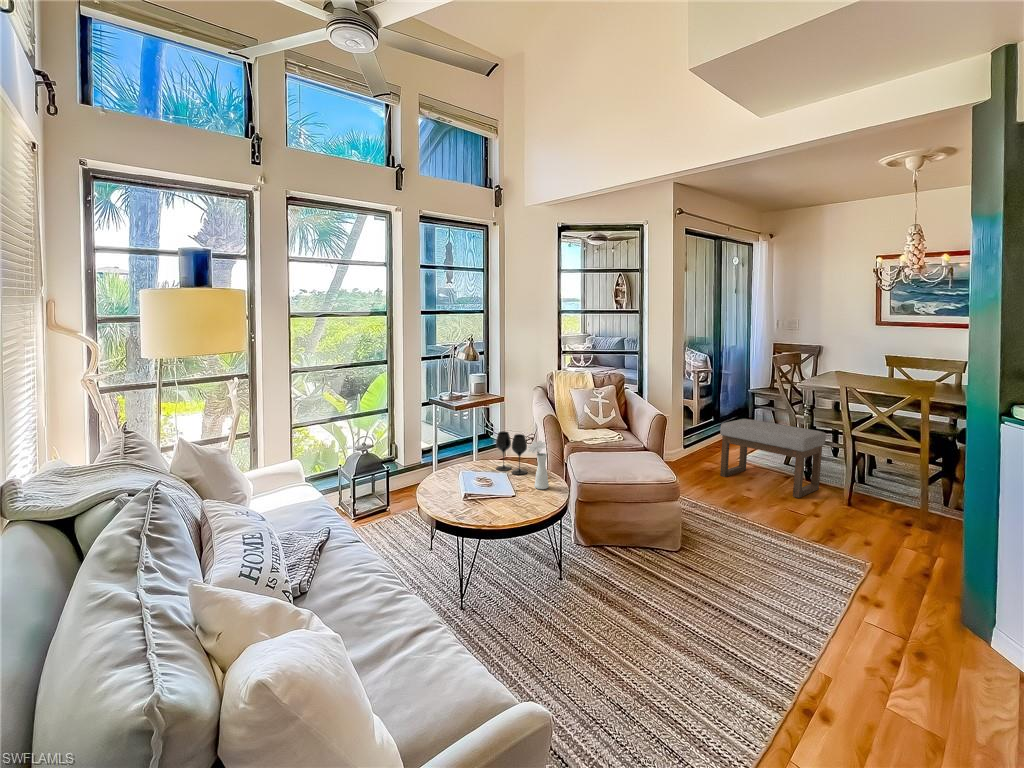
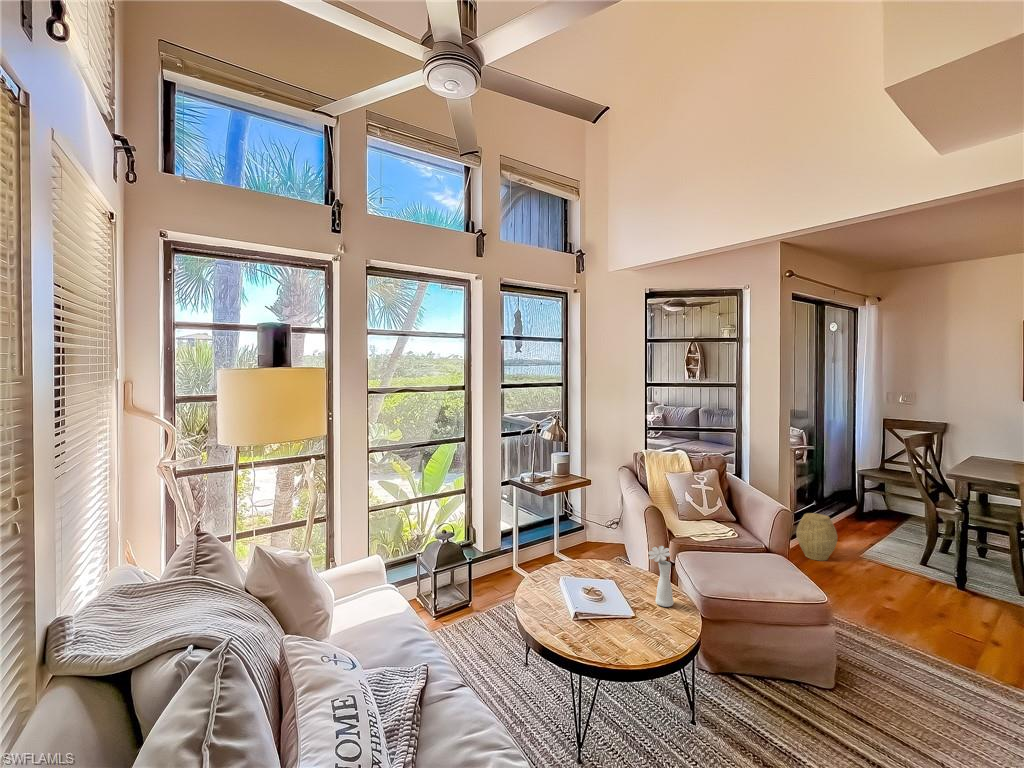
ottoman: present [720,419,826,498] -> none [846,509,986,614]
woven basket: none [686,425,718,463] -> present [796,513,837,561]
wine glass: present [496,432,527,475] -> none [600,529,640,584]

